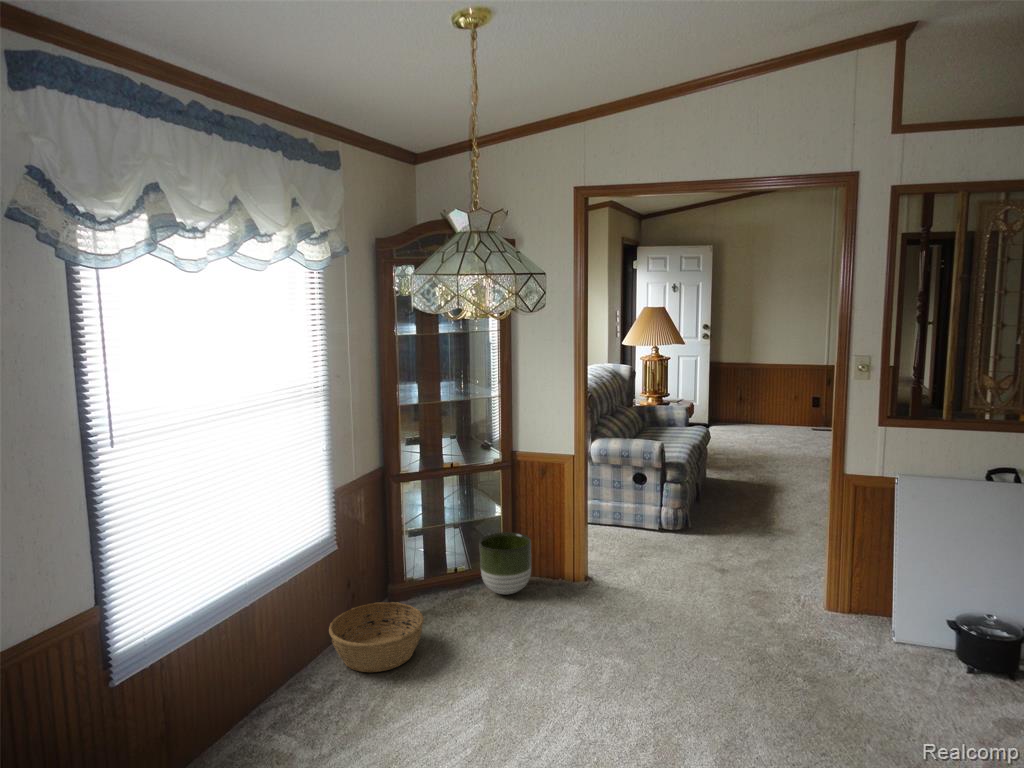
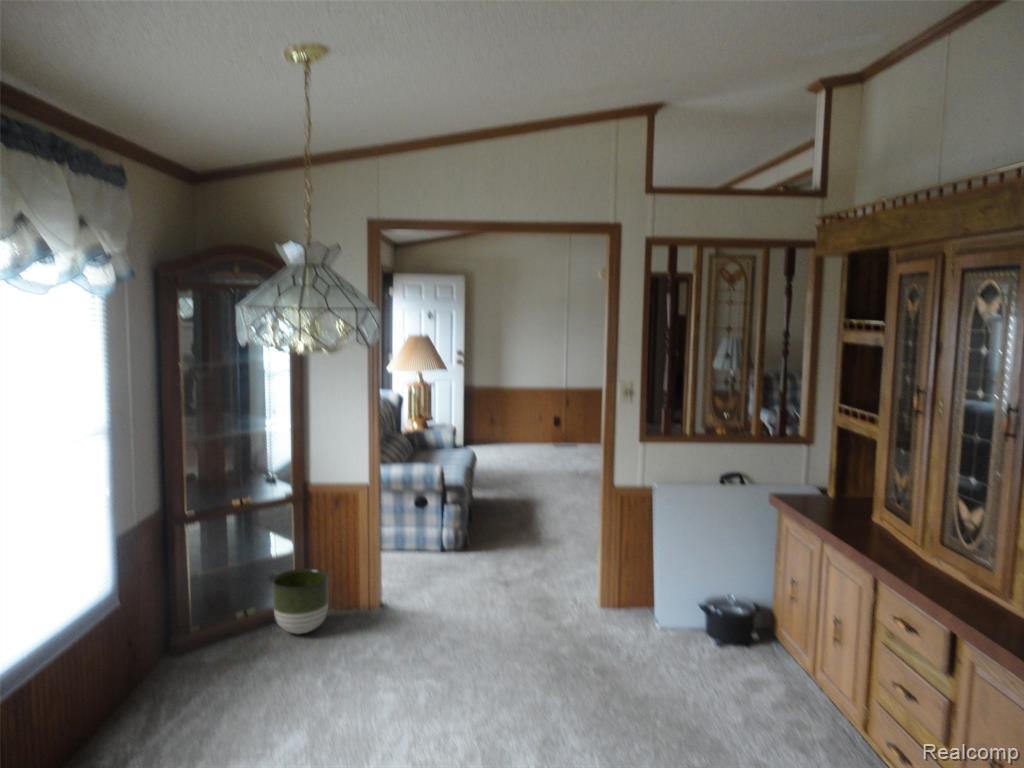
basket: present [329,602,424,672] -> none [114,657,227,738]

